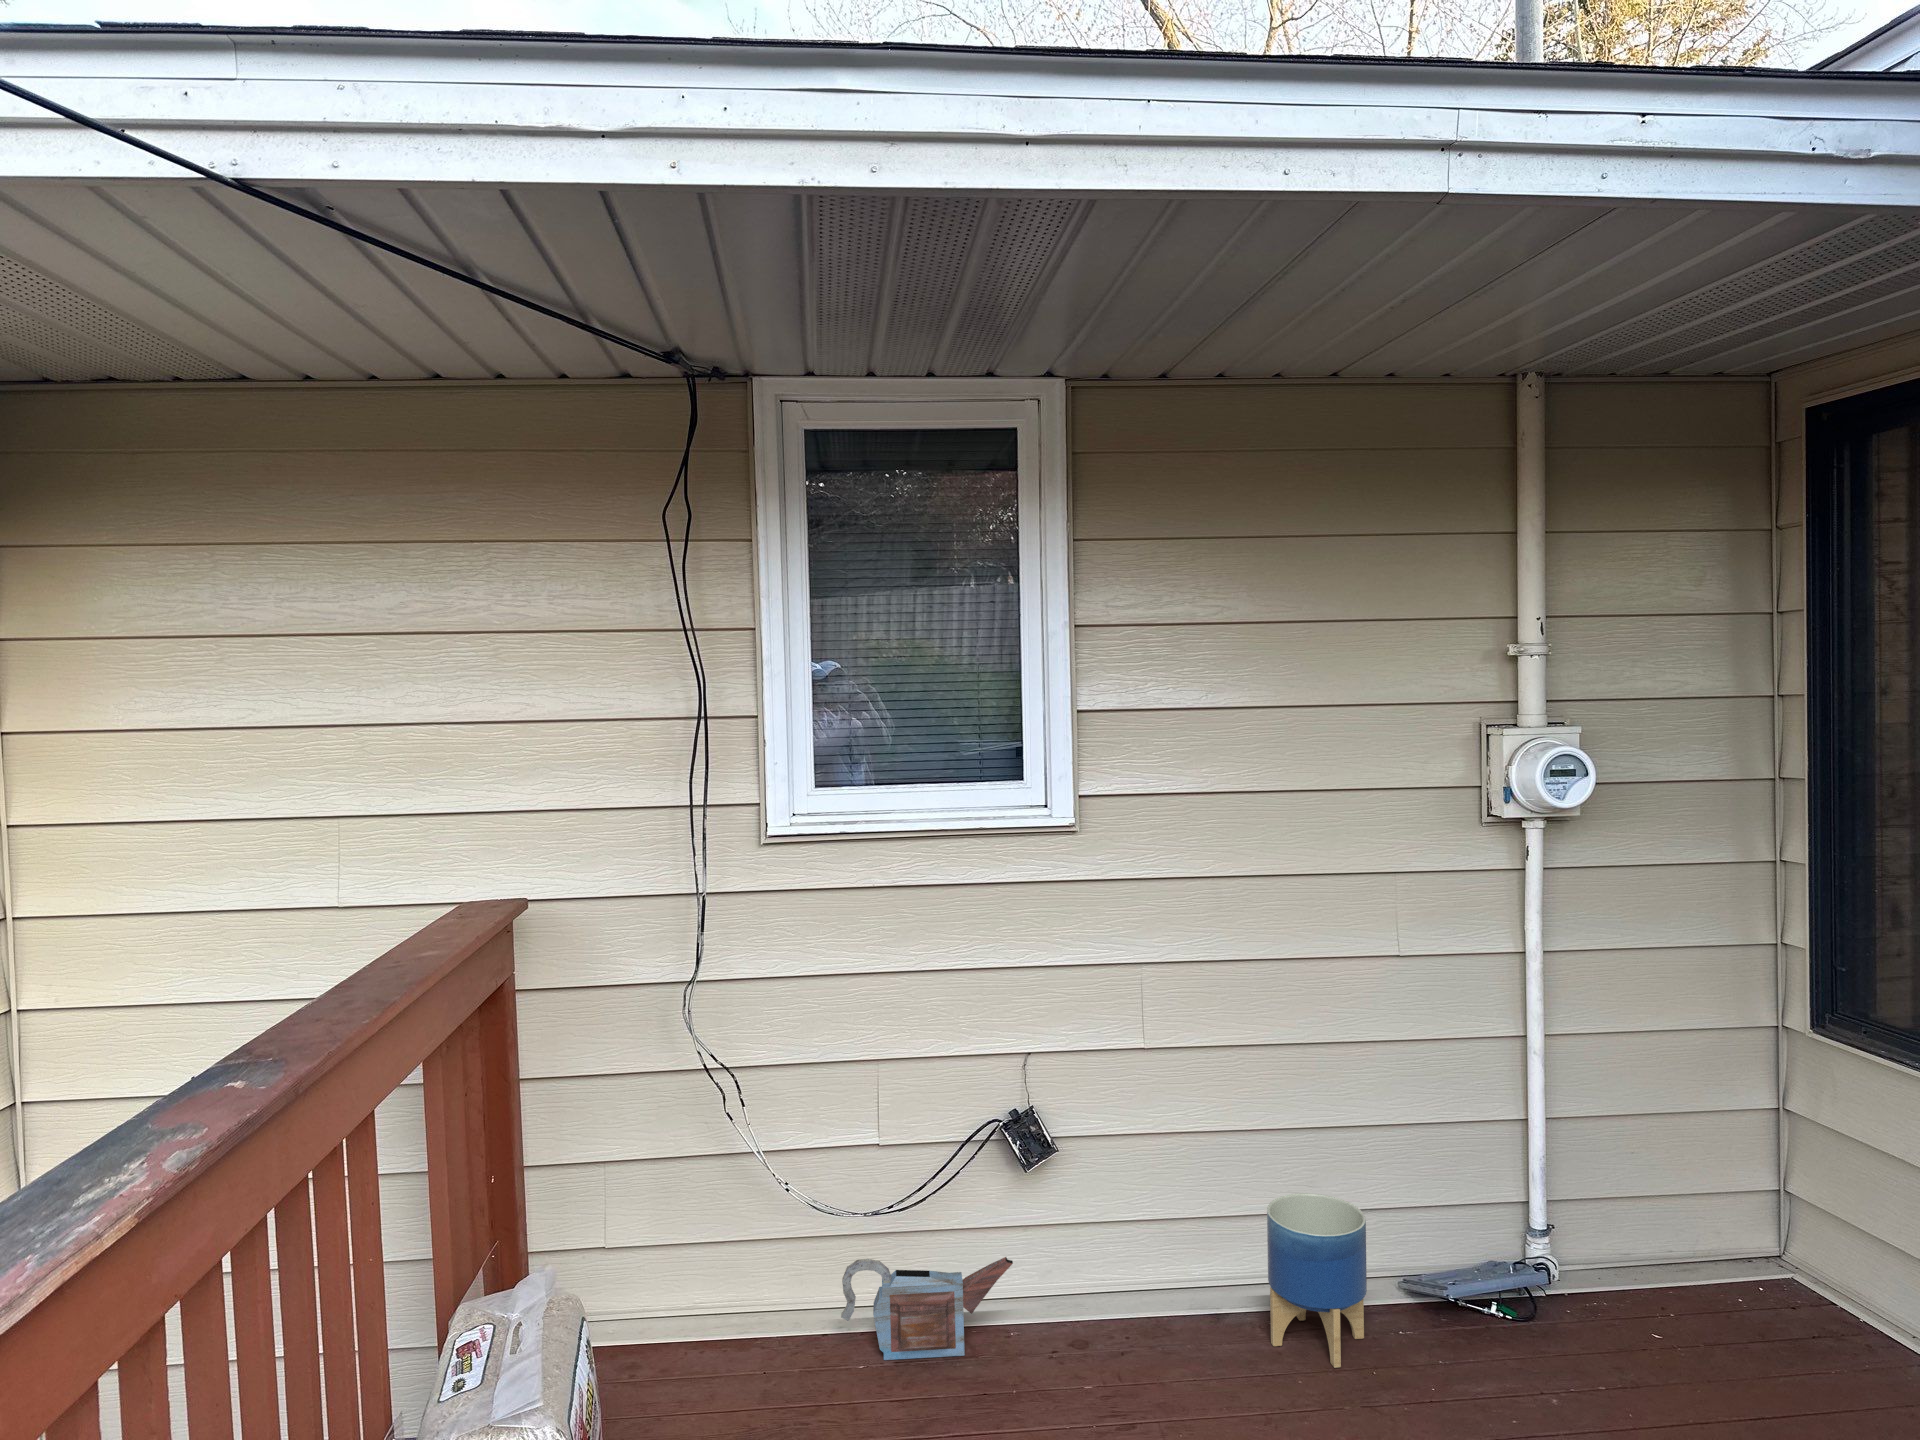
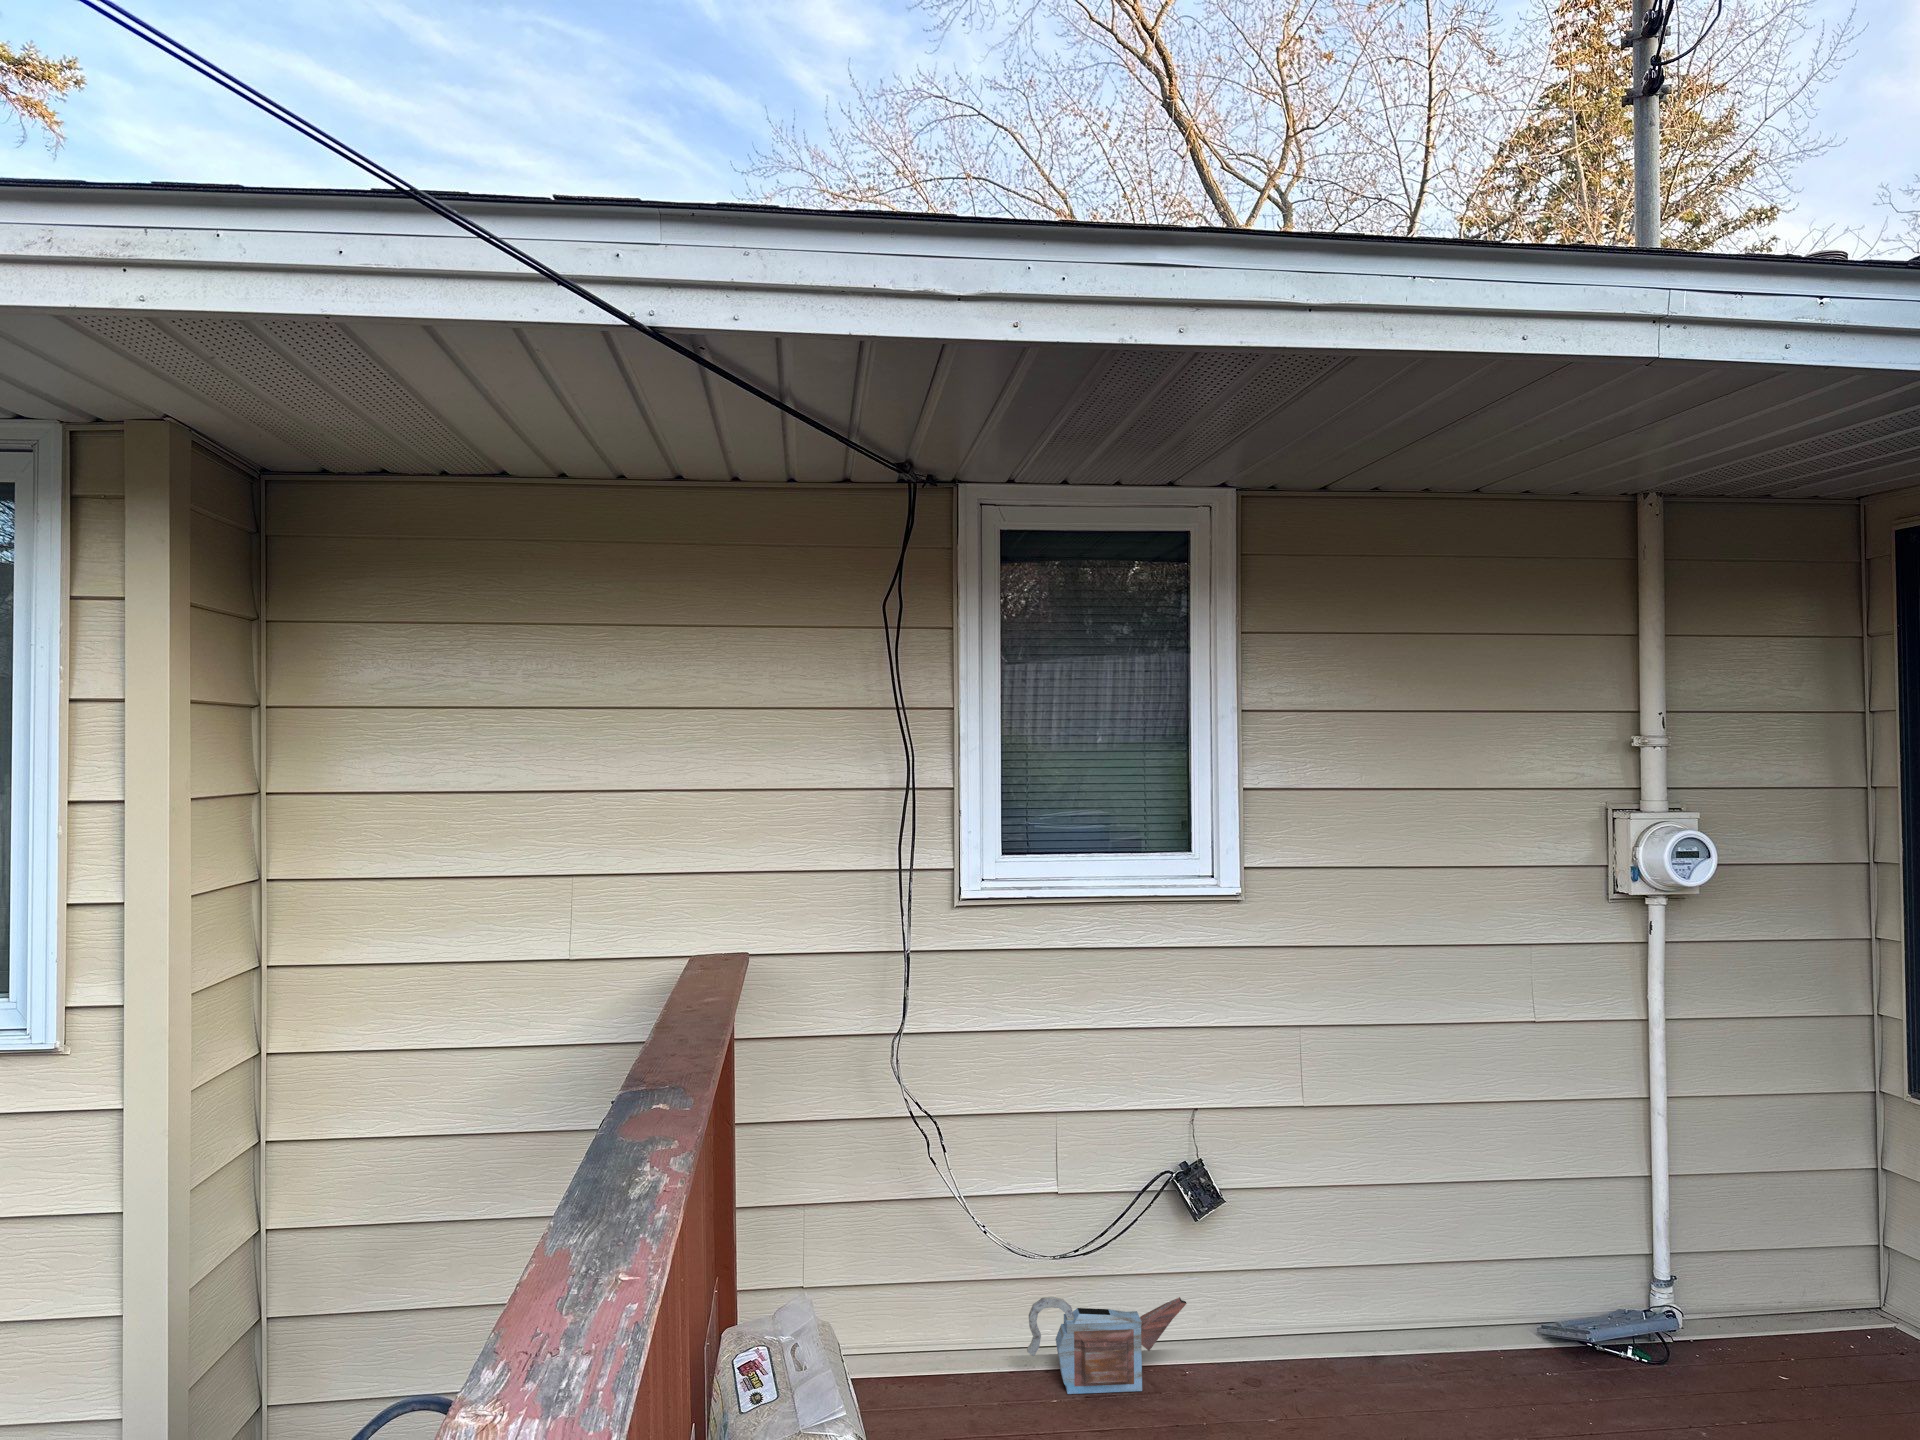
planter: present [1267,1193,1367,1368] -> none [1420,1242,1517,1408]

